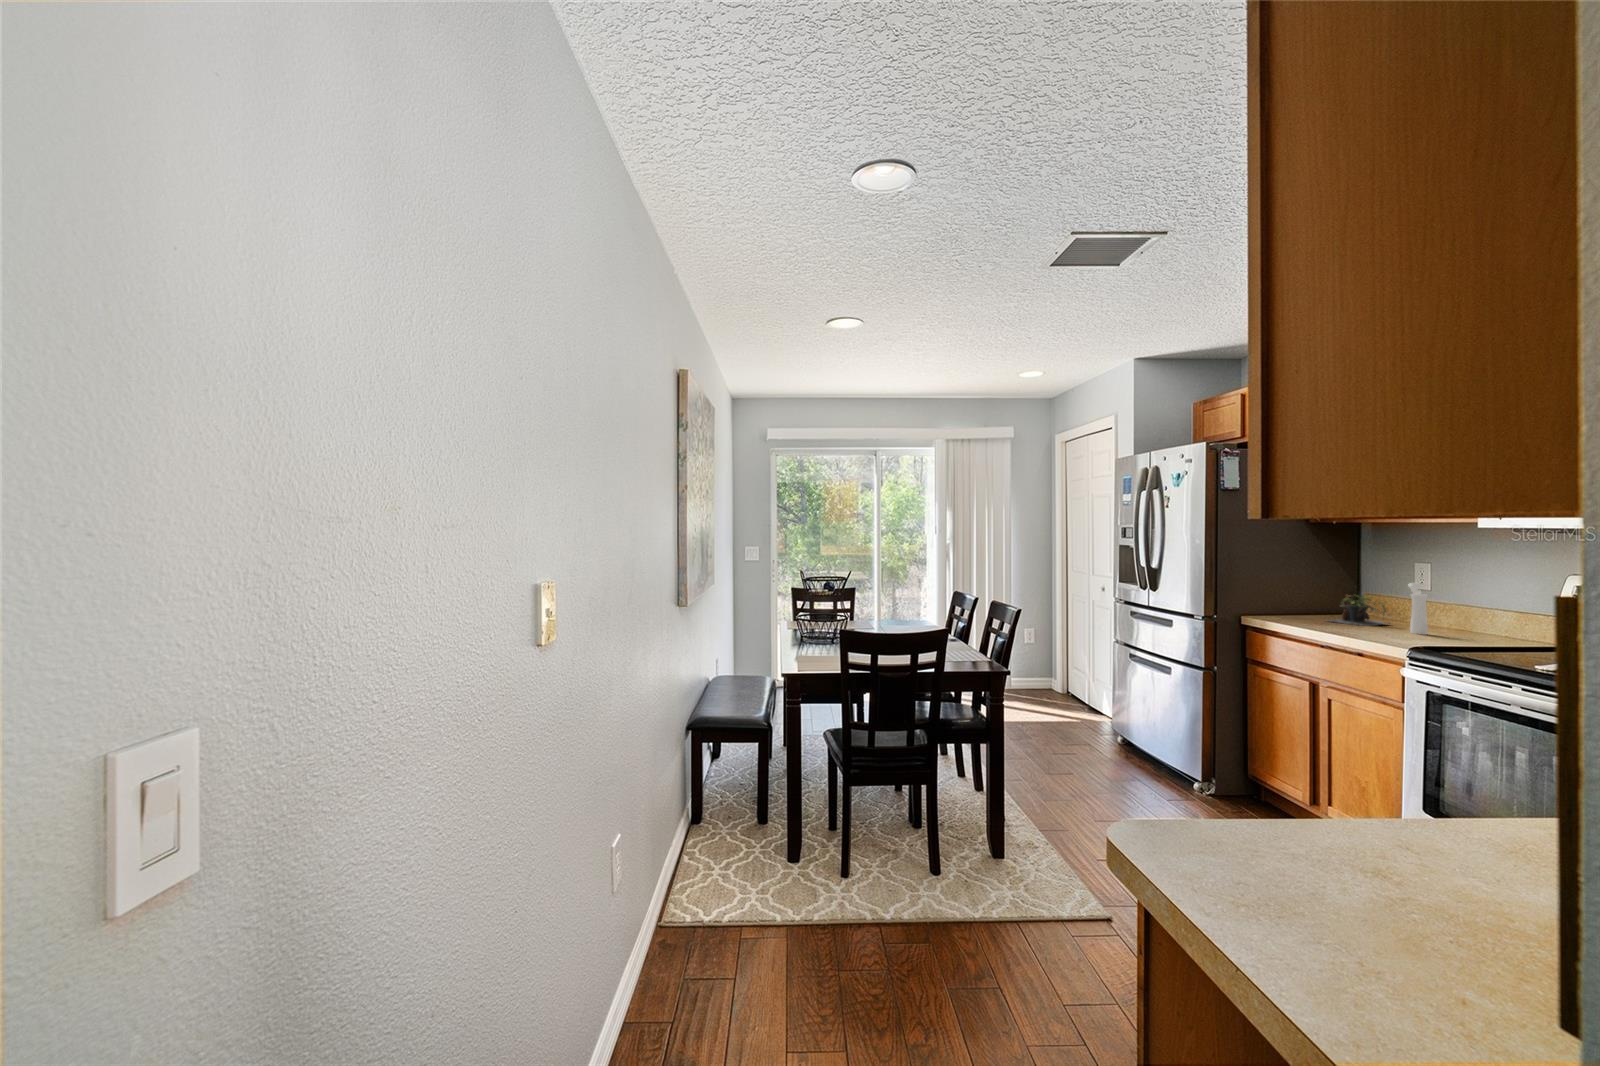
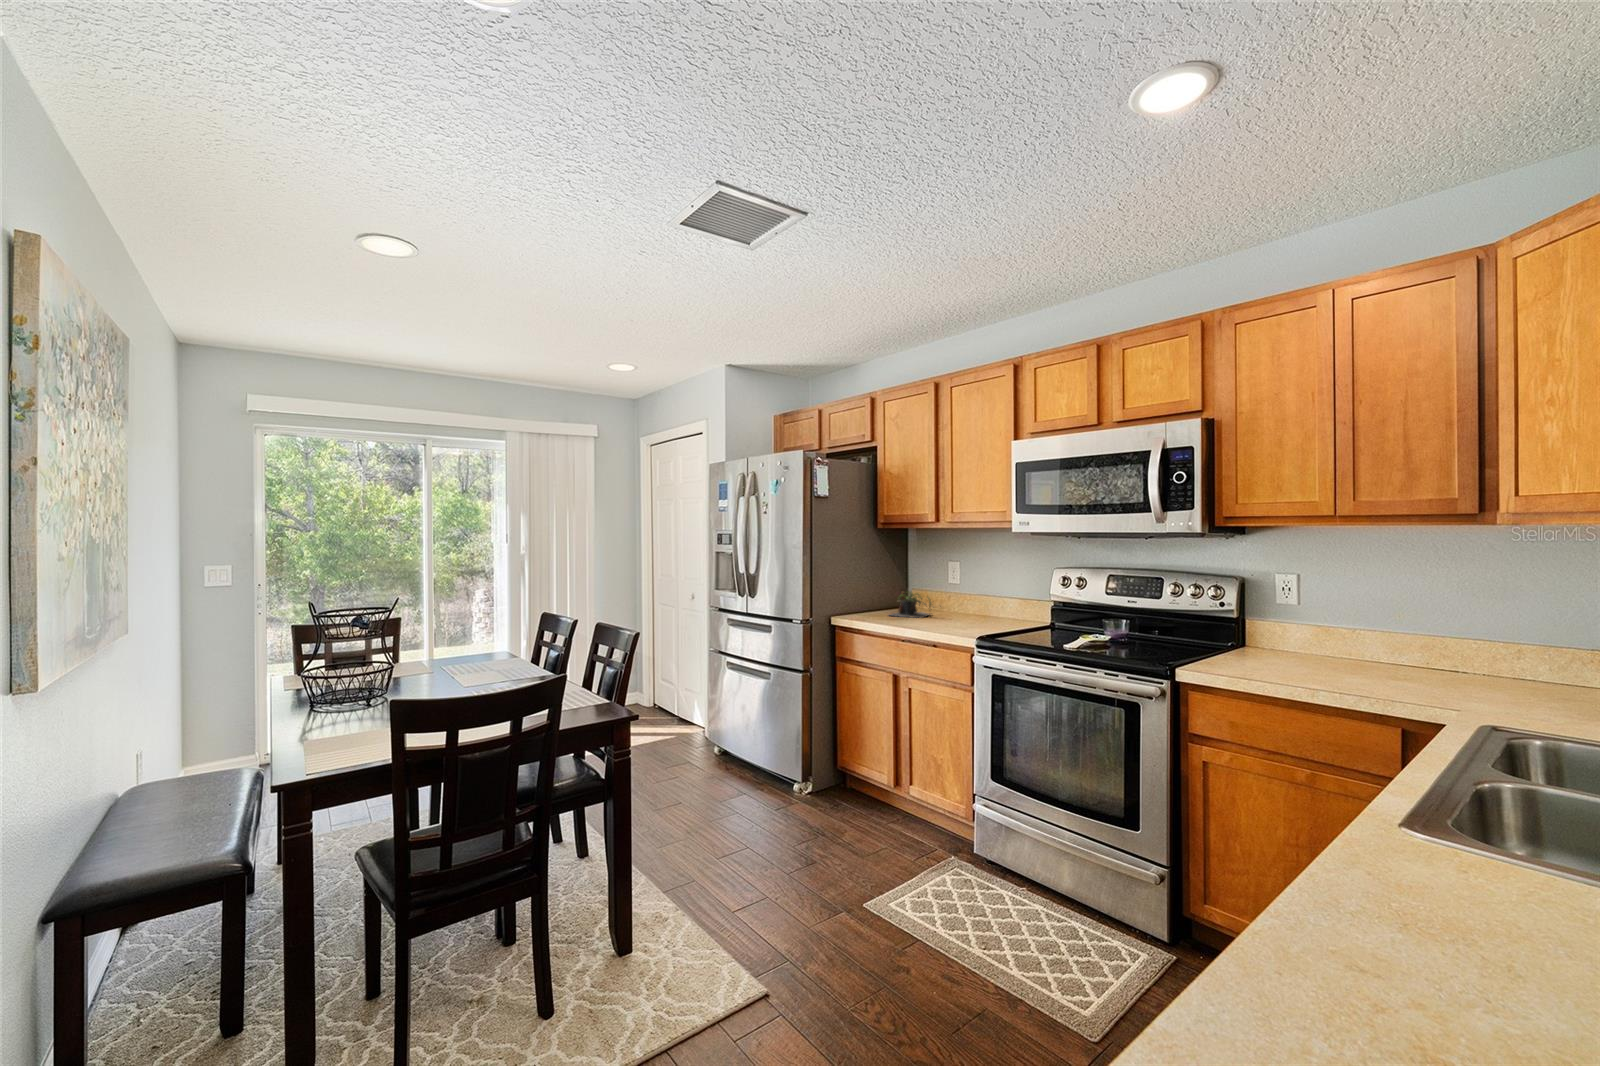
pepper mill: present [1408,583,1428,635] -> none [950,579,966,623]

